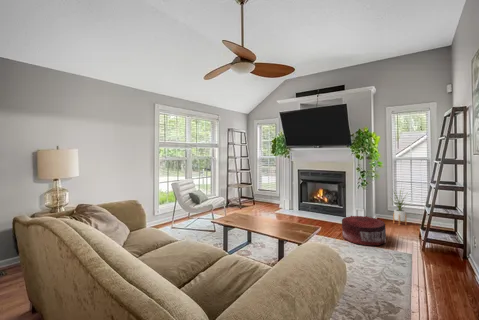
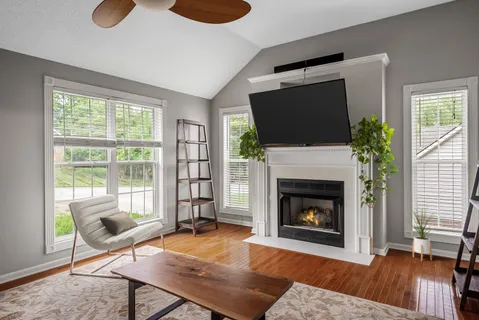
pouf: present [342,216,386,246] -> none [338,250,407,303]

